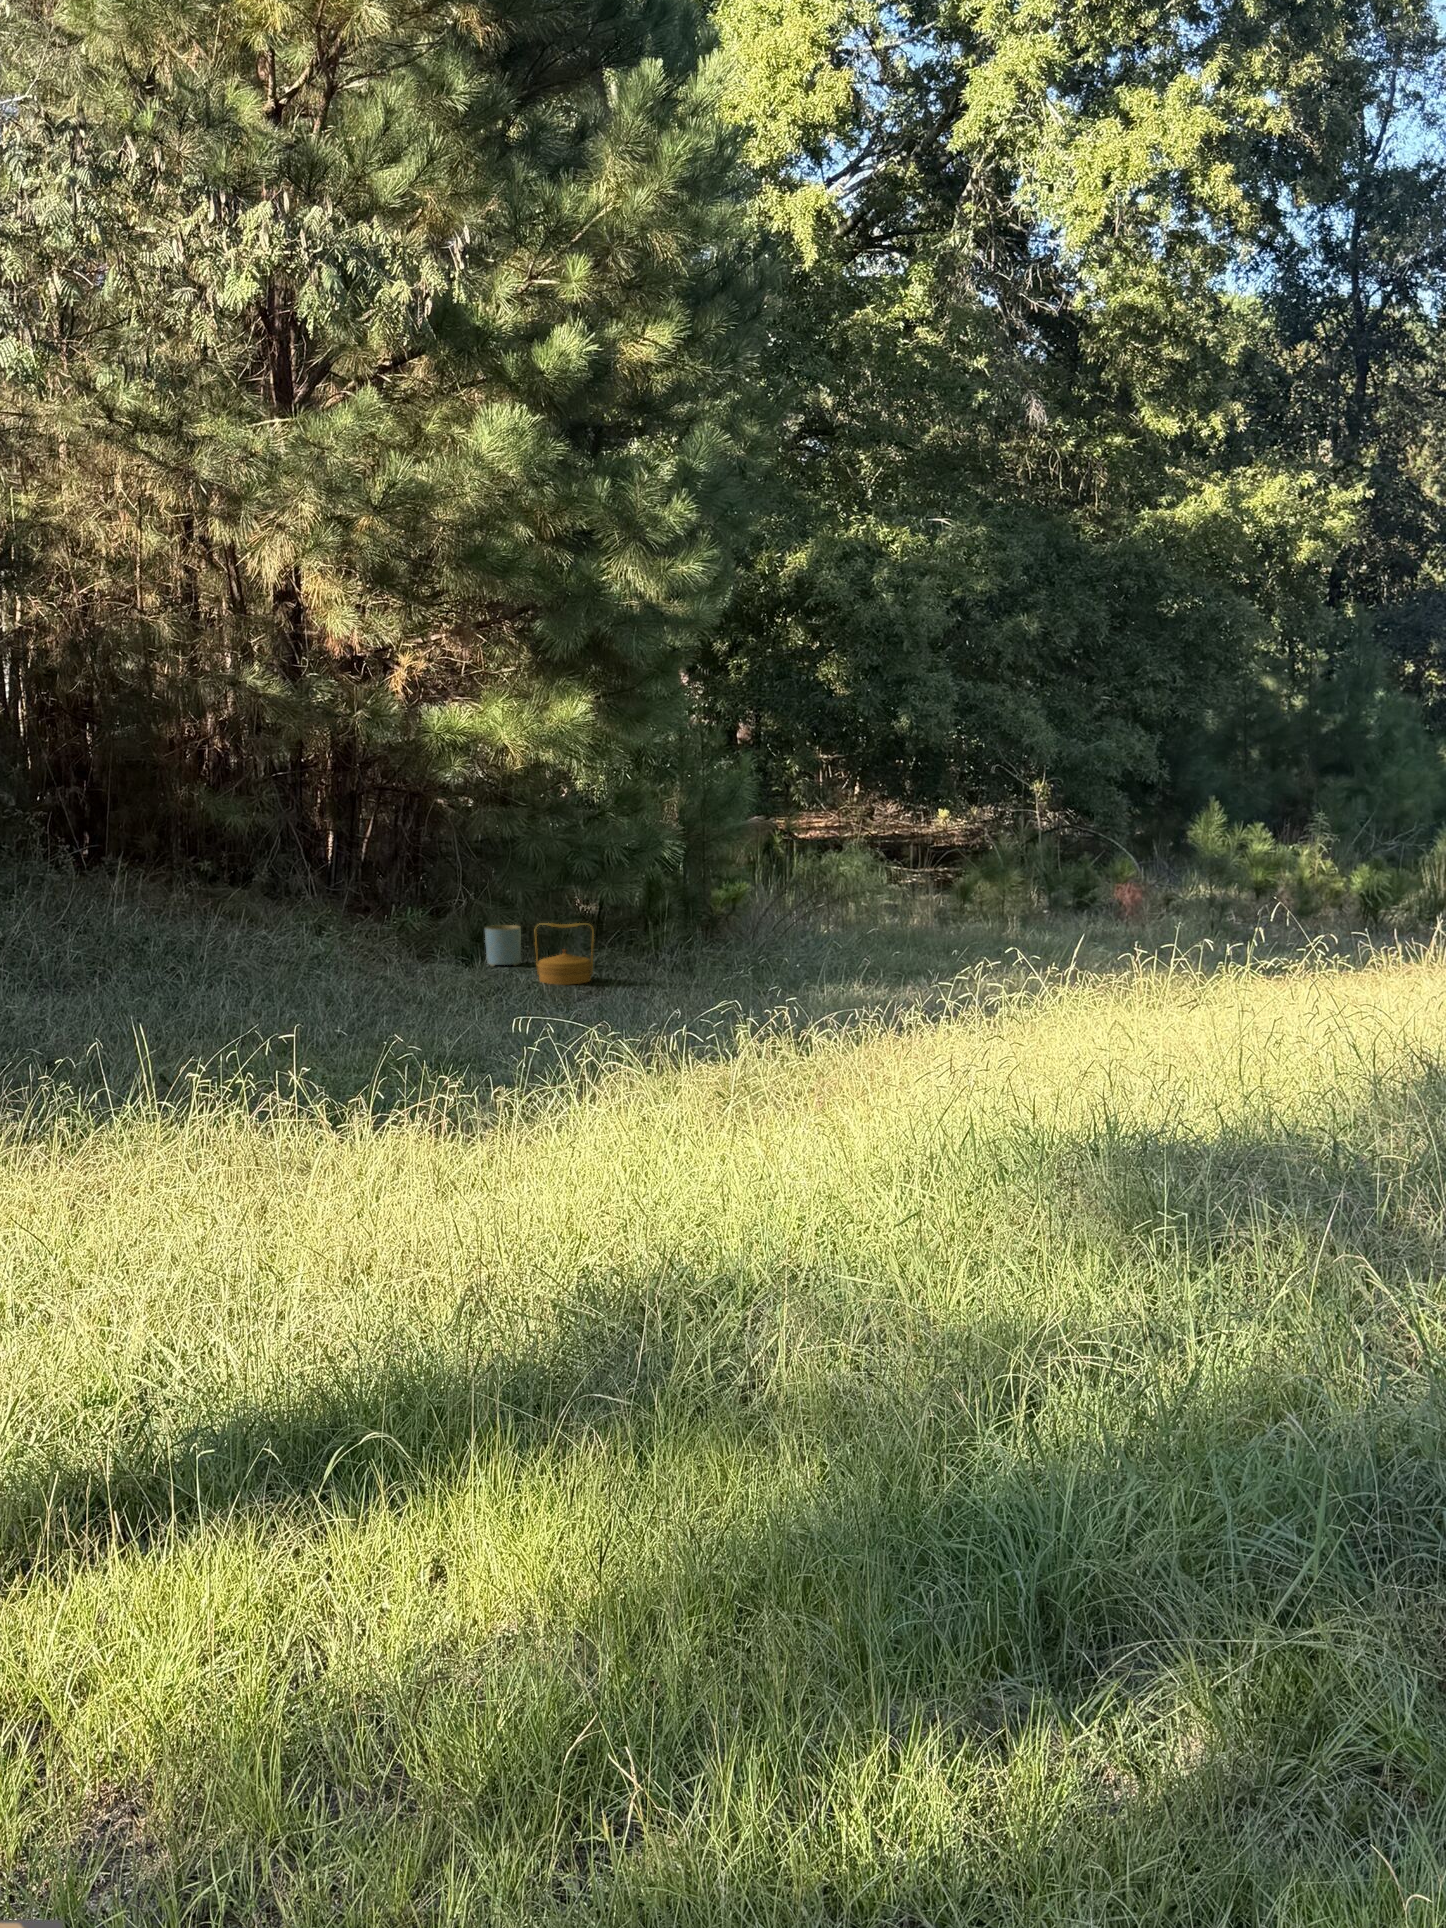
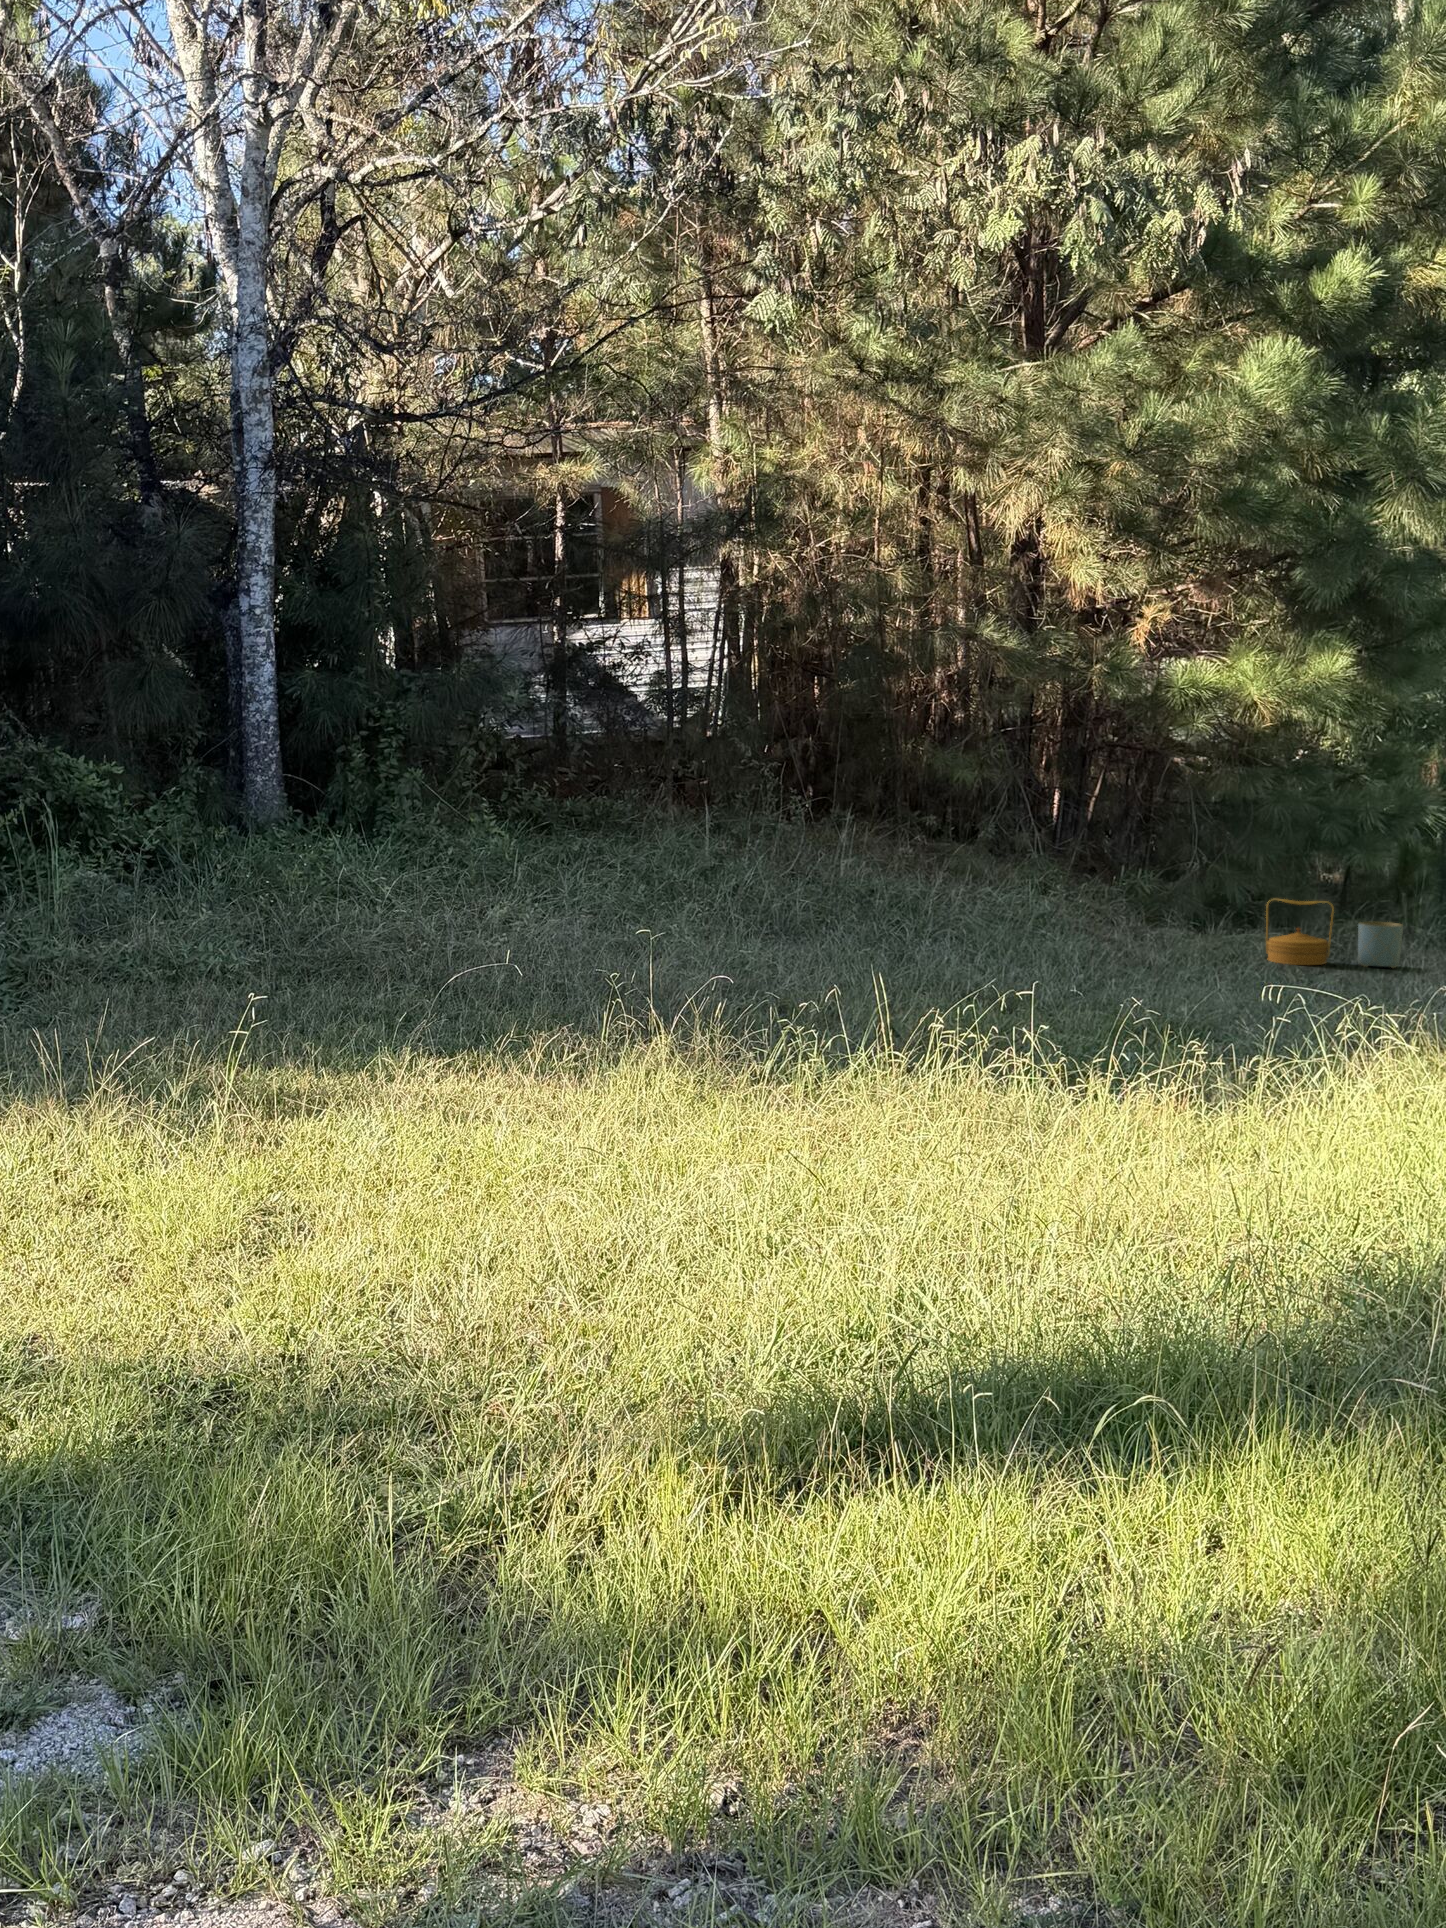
planter: present [485,925,521,966] -> present [1358,922,1403,968]

